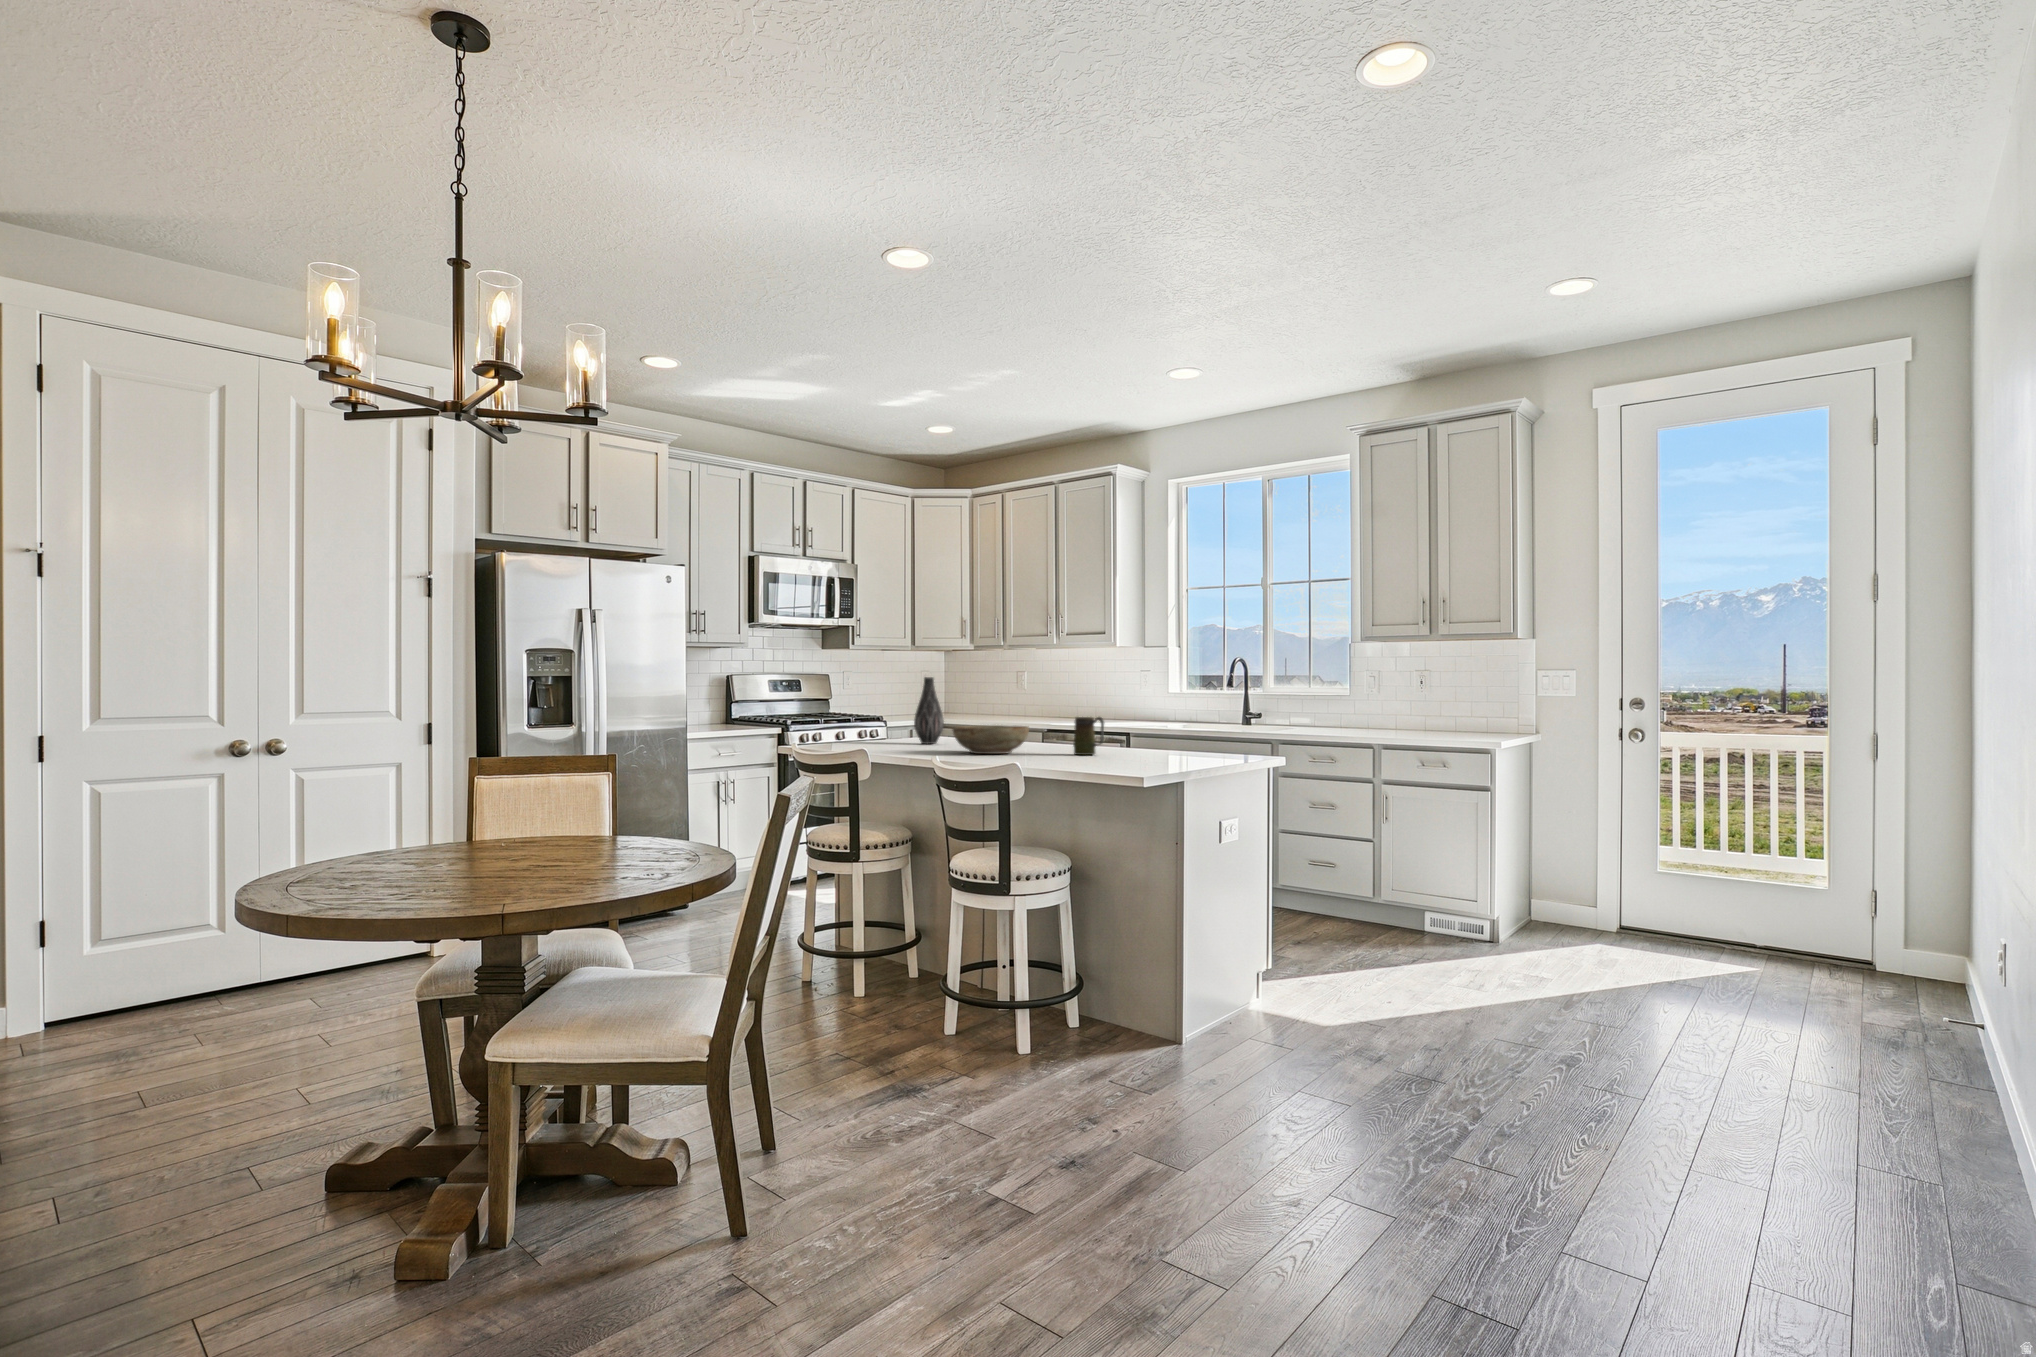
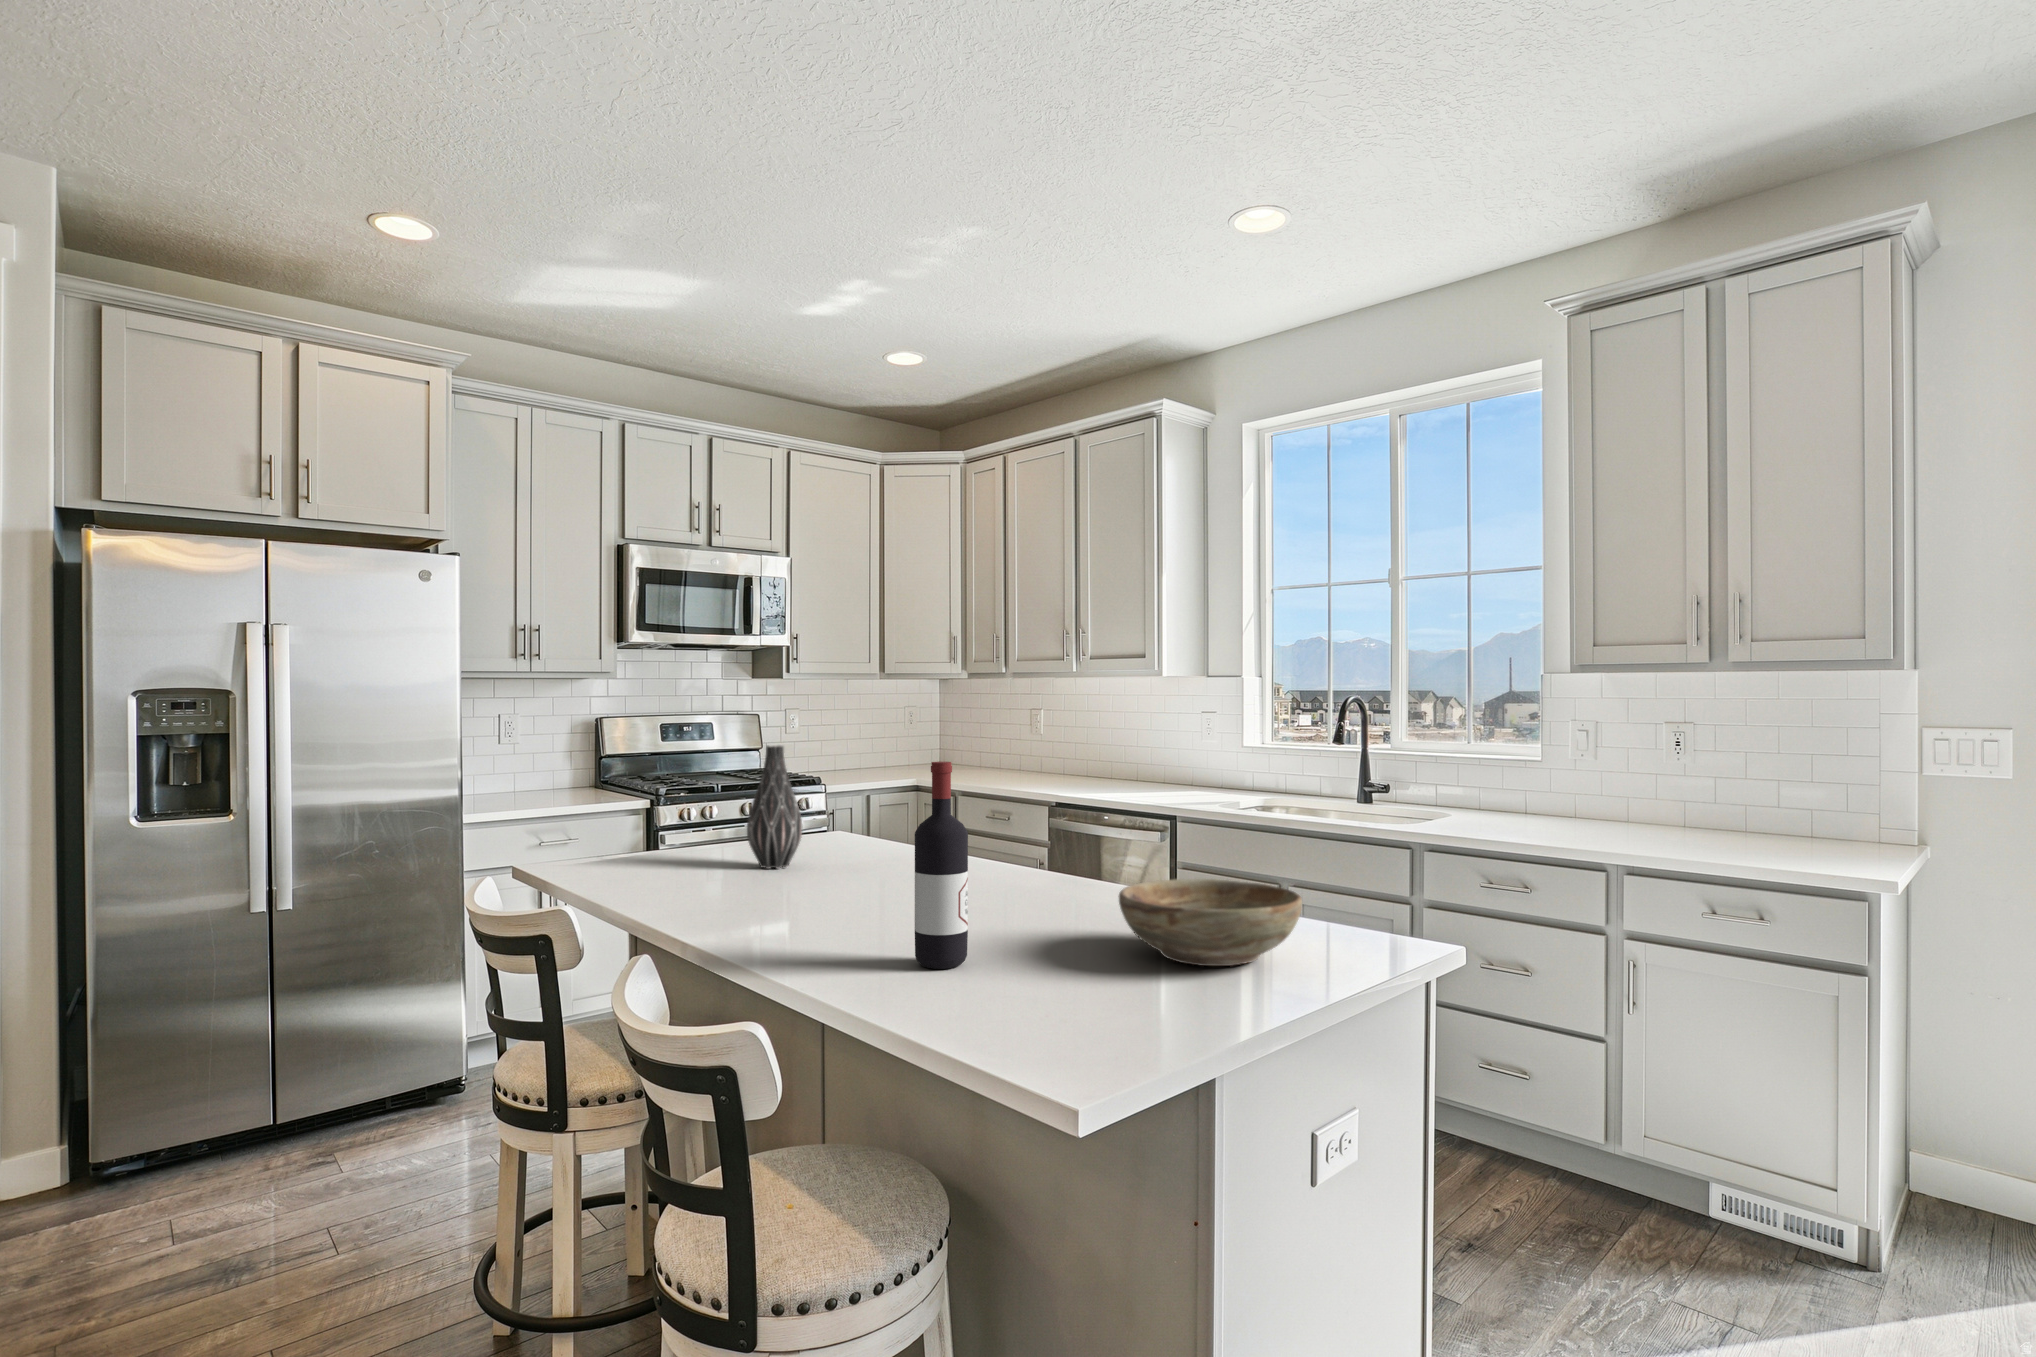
wine bottle: none [1051,671,1075,760] -> present [915,762,968,969]
mug: present [1073,717,1104,755] -> none [996,845,1059,930]
bowl: present [952,725,1029,754] -> present [1119,879,1302,966]

